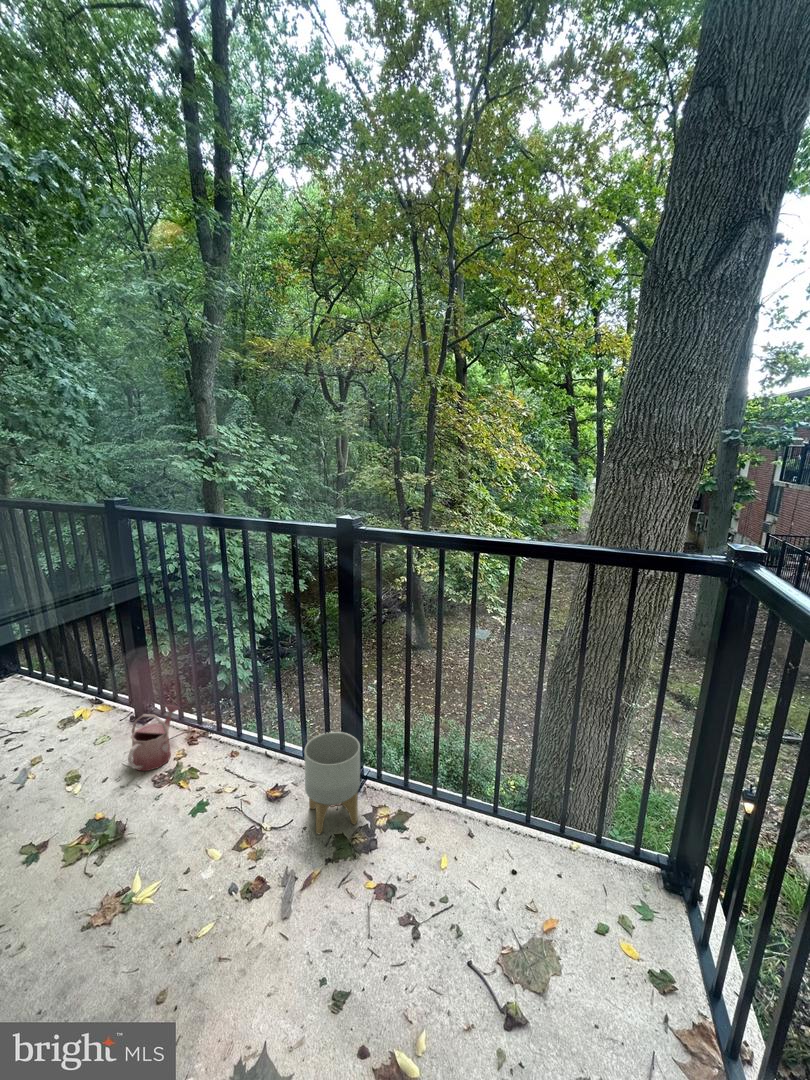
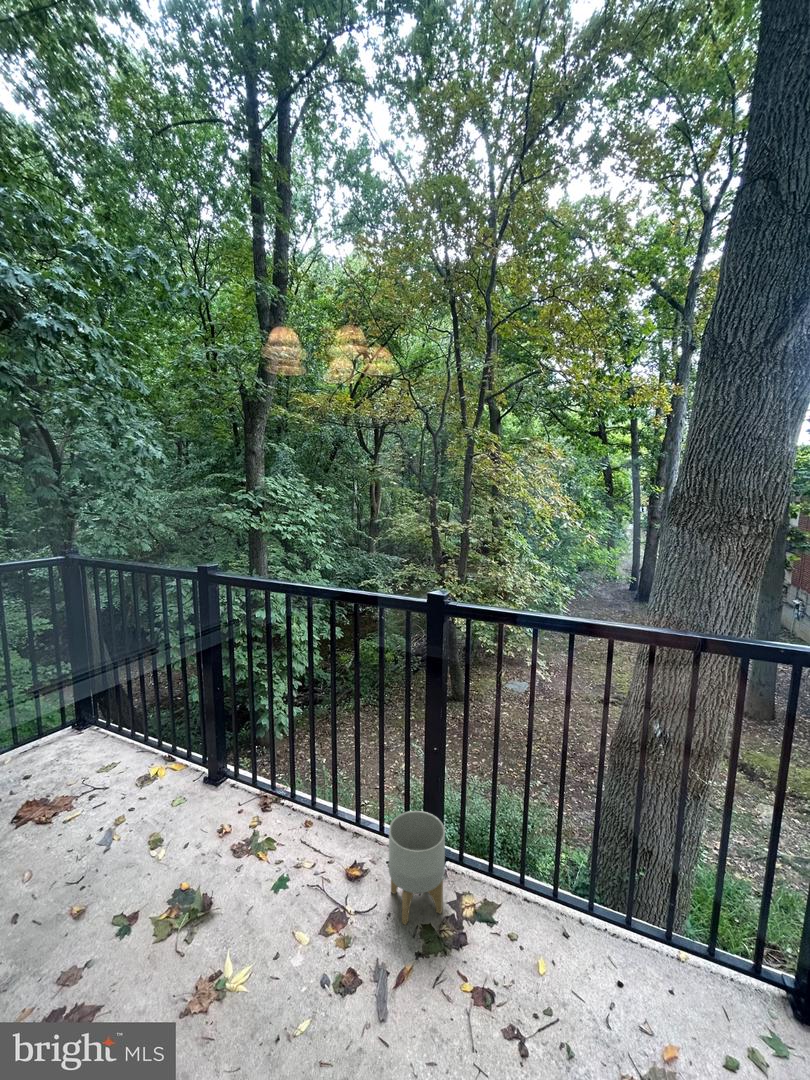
watering can: present [128,705,179,771] -> none [208,771,252,843]

